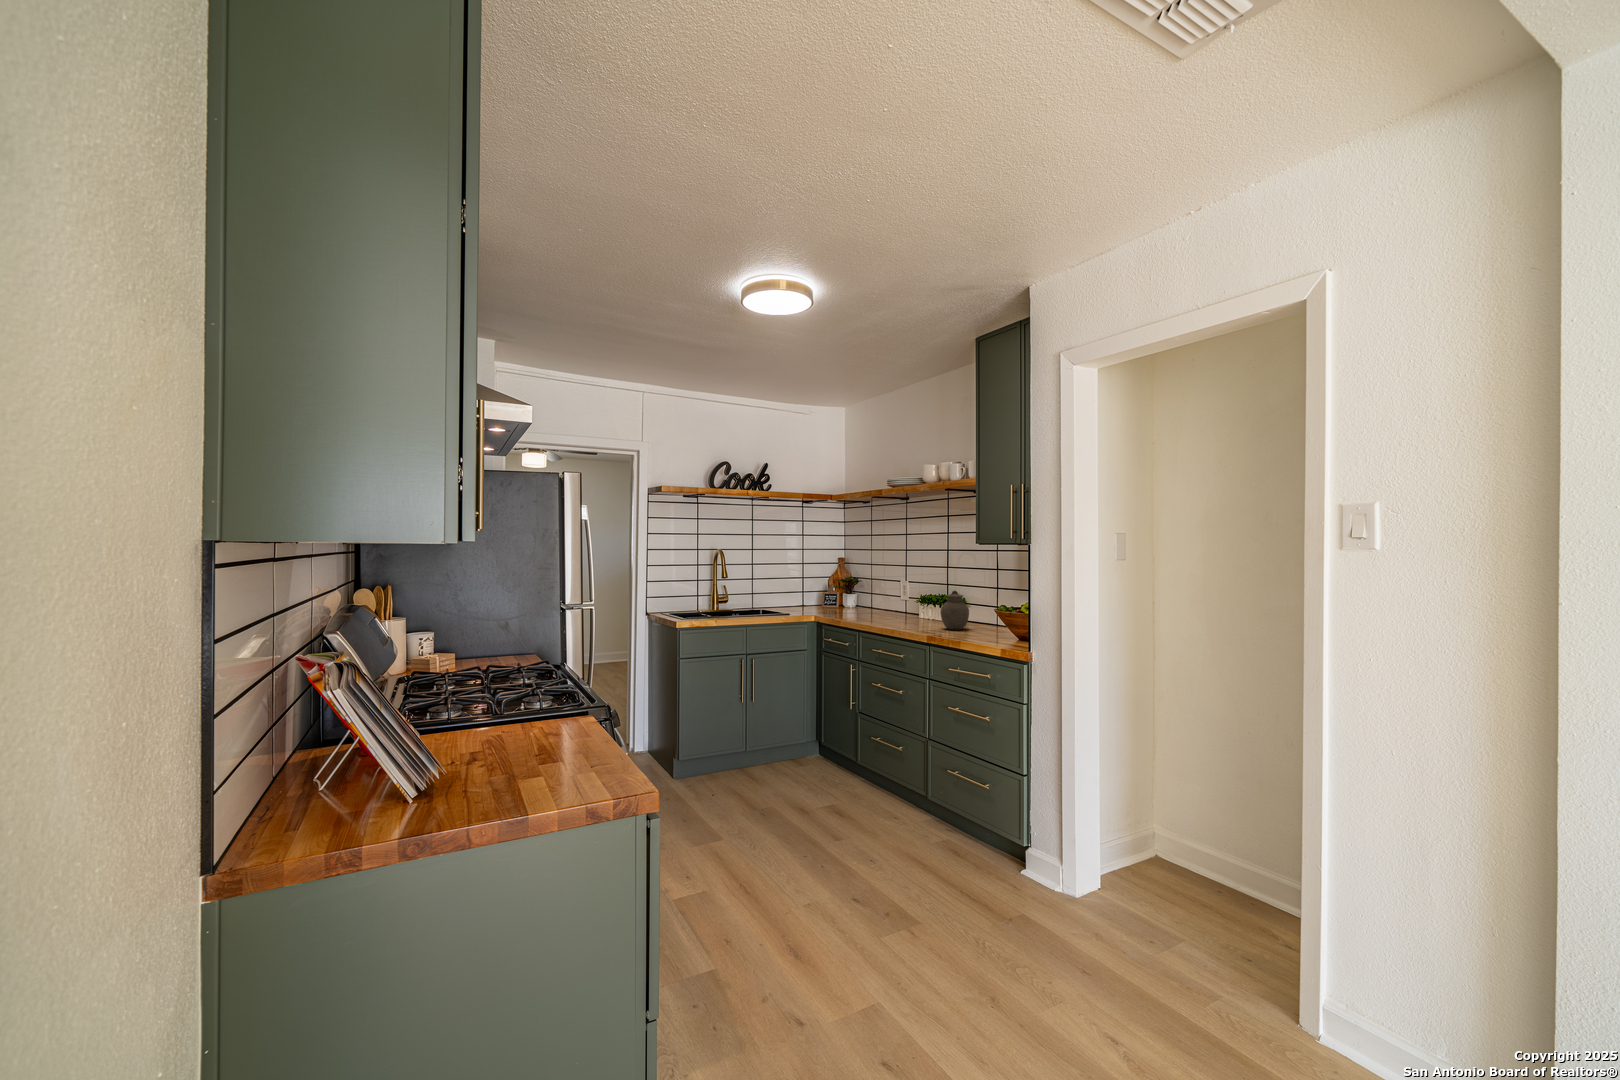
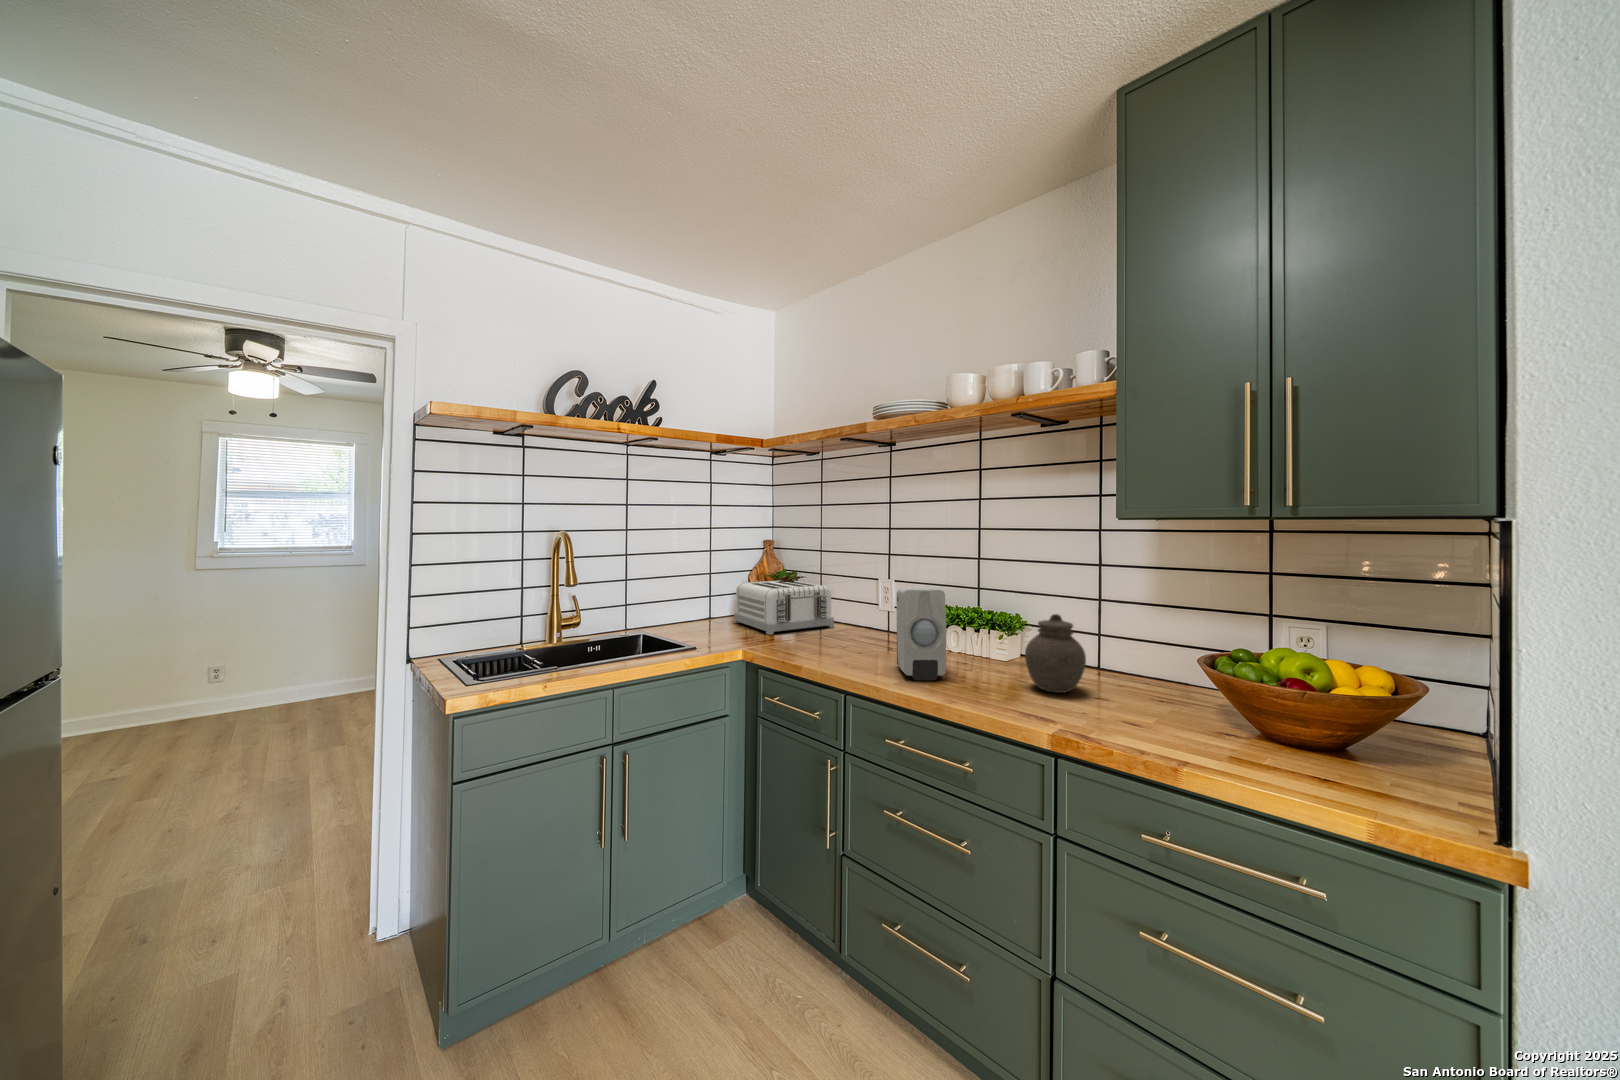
soap dispenser: none [884,579,908,625] -> present [897,589,946,680]
toaster: none [816,582,874,612] -> present [734,580,834,635]

